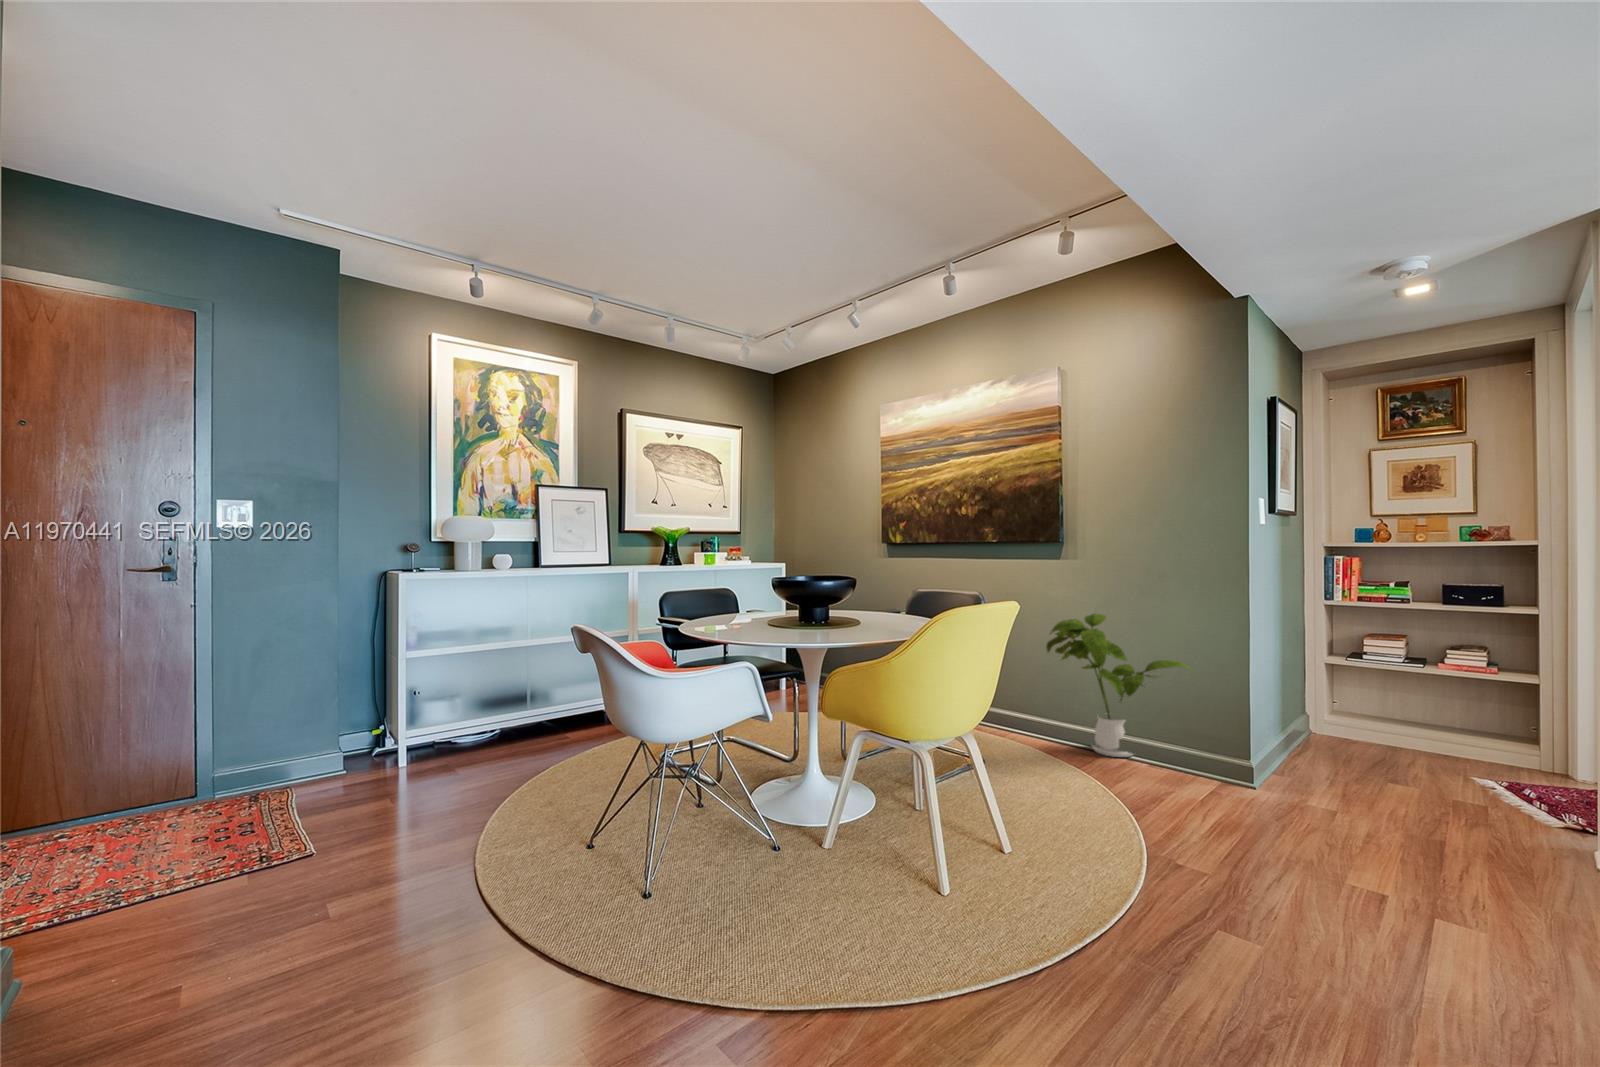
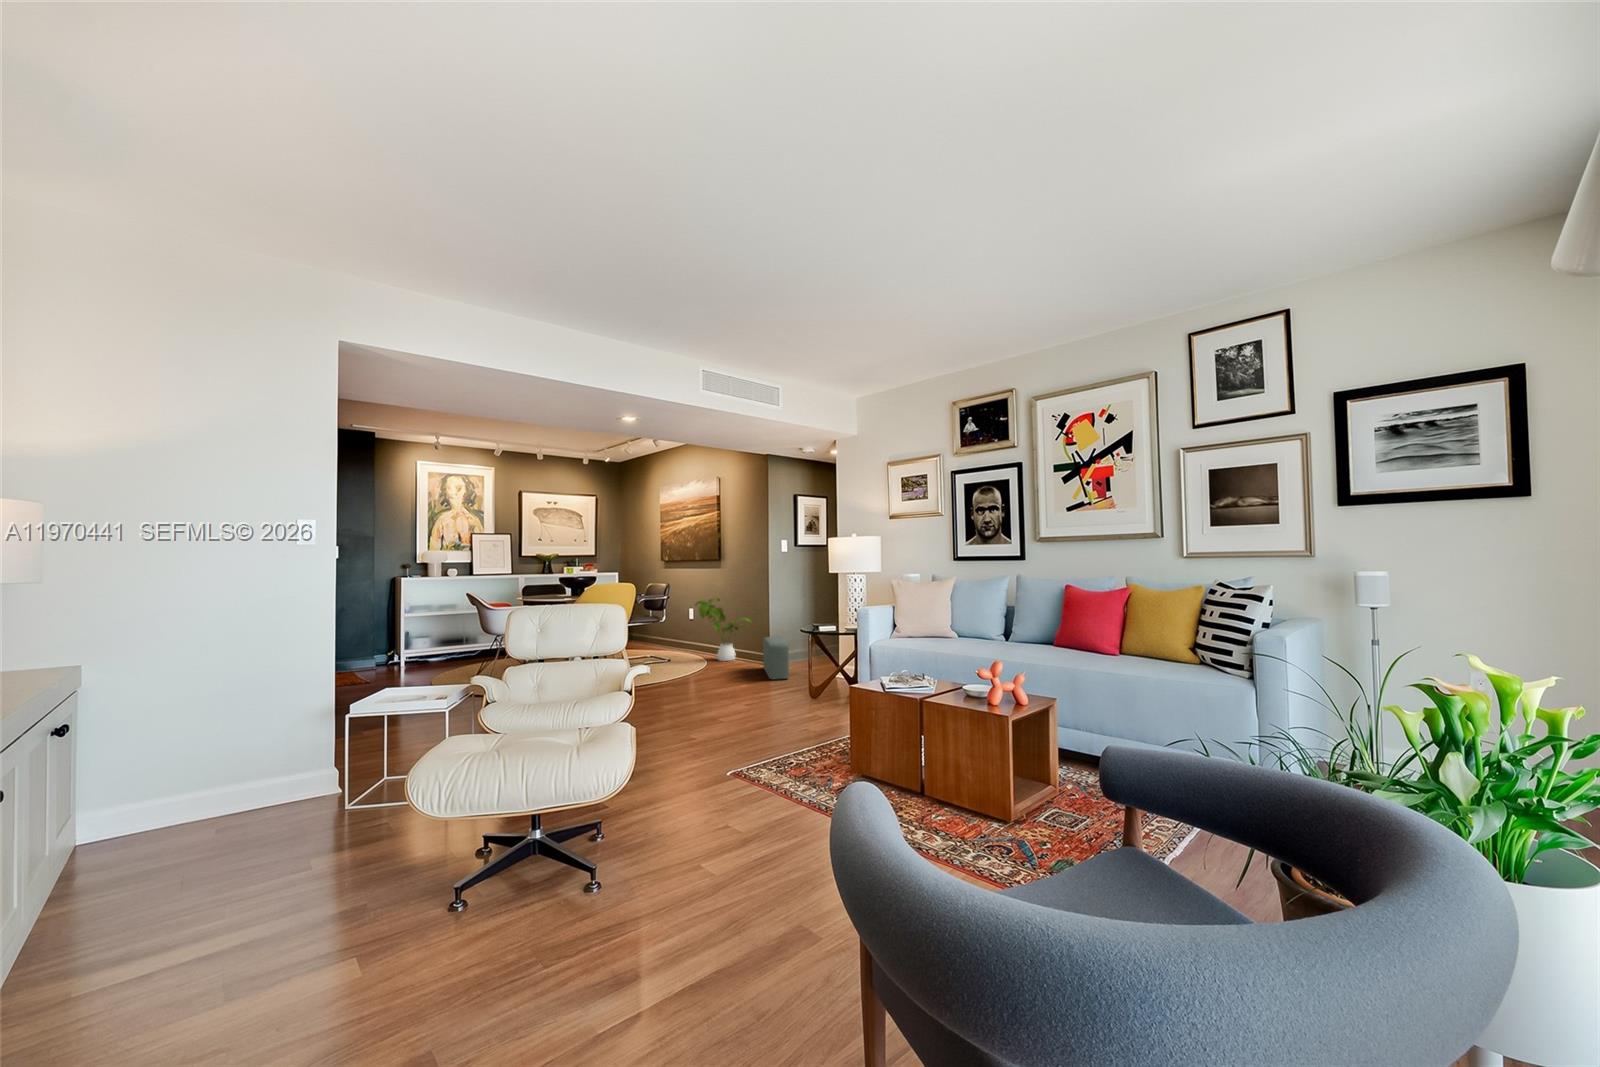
pouf: none [1287,715,1517,867] -> present [763,637,789,679]

